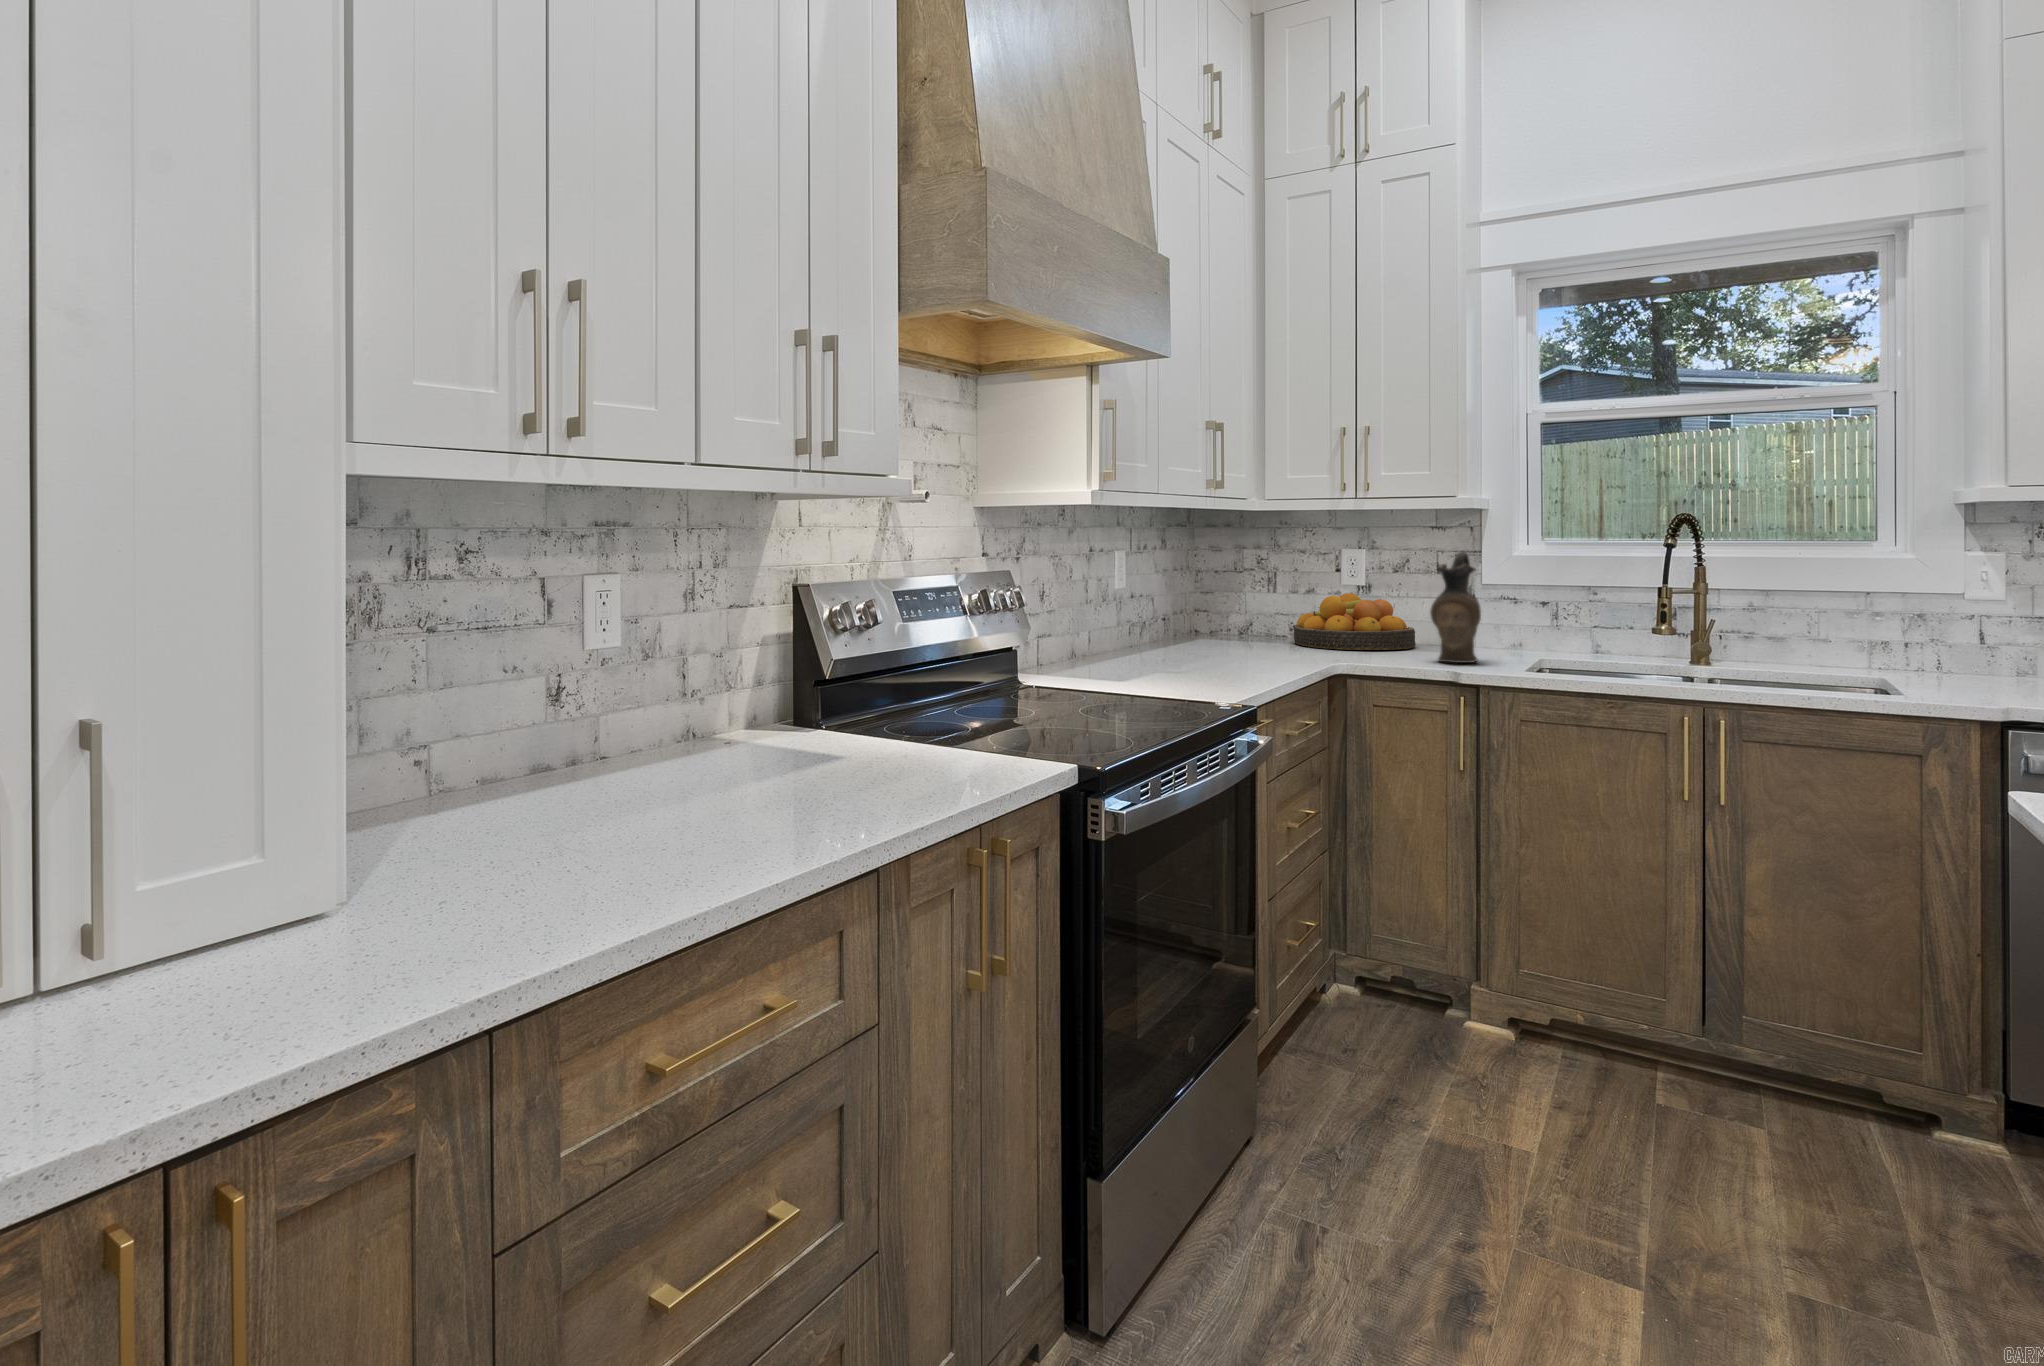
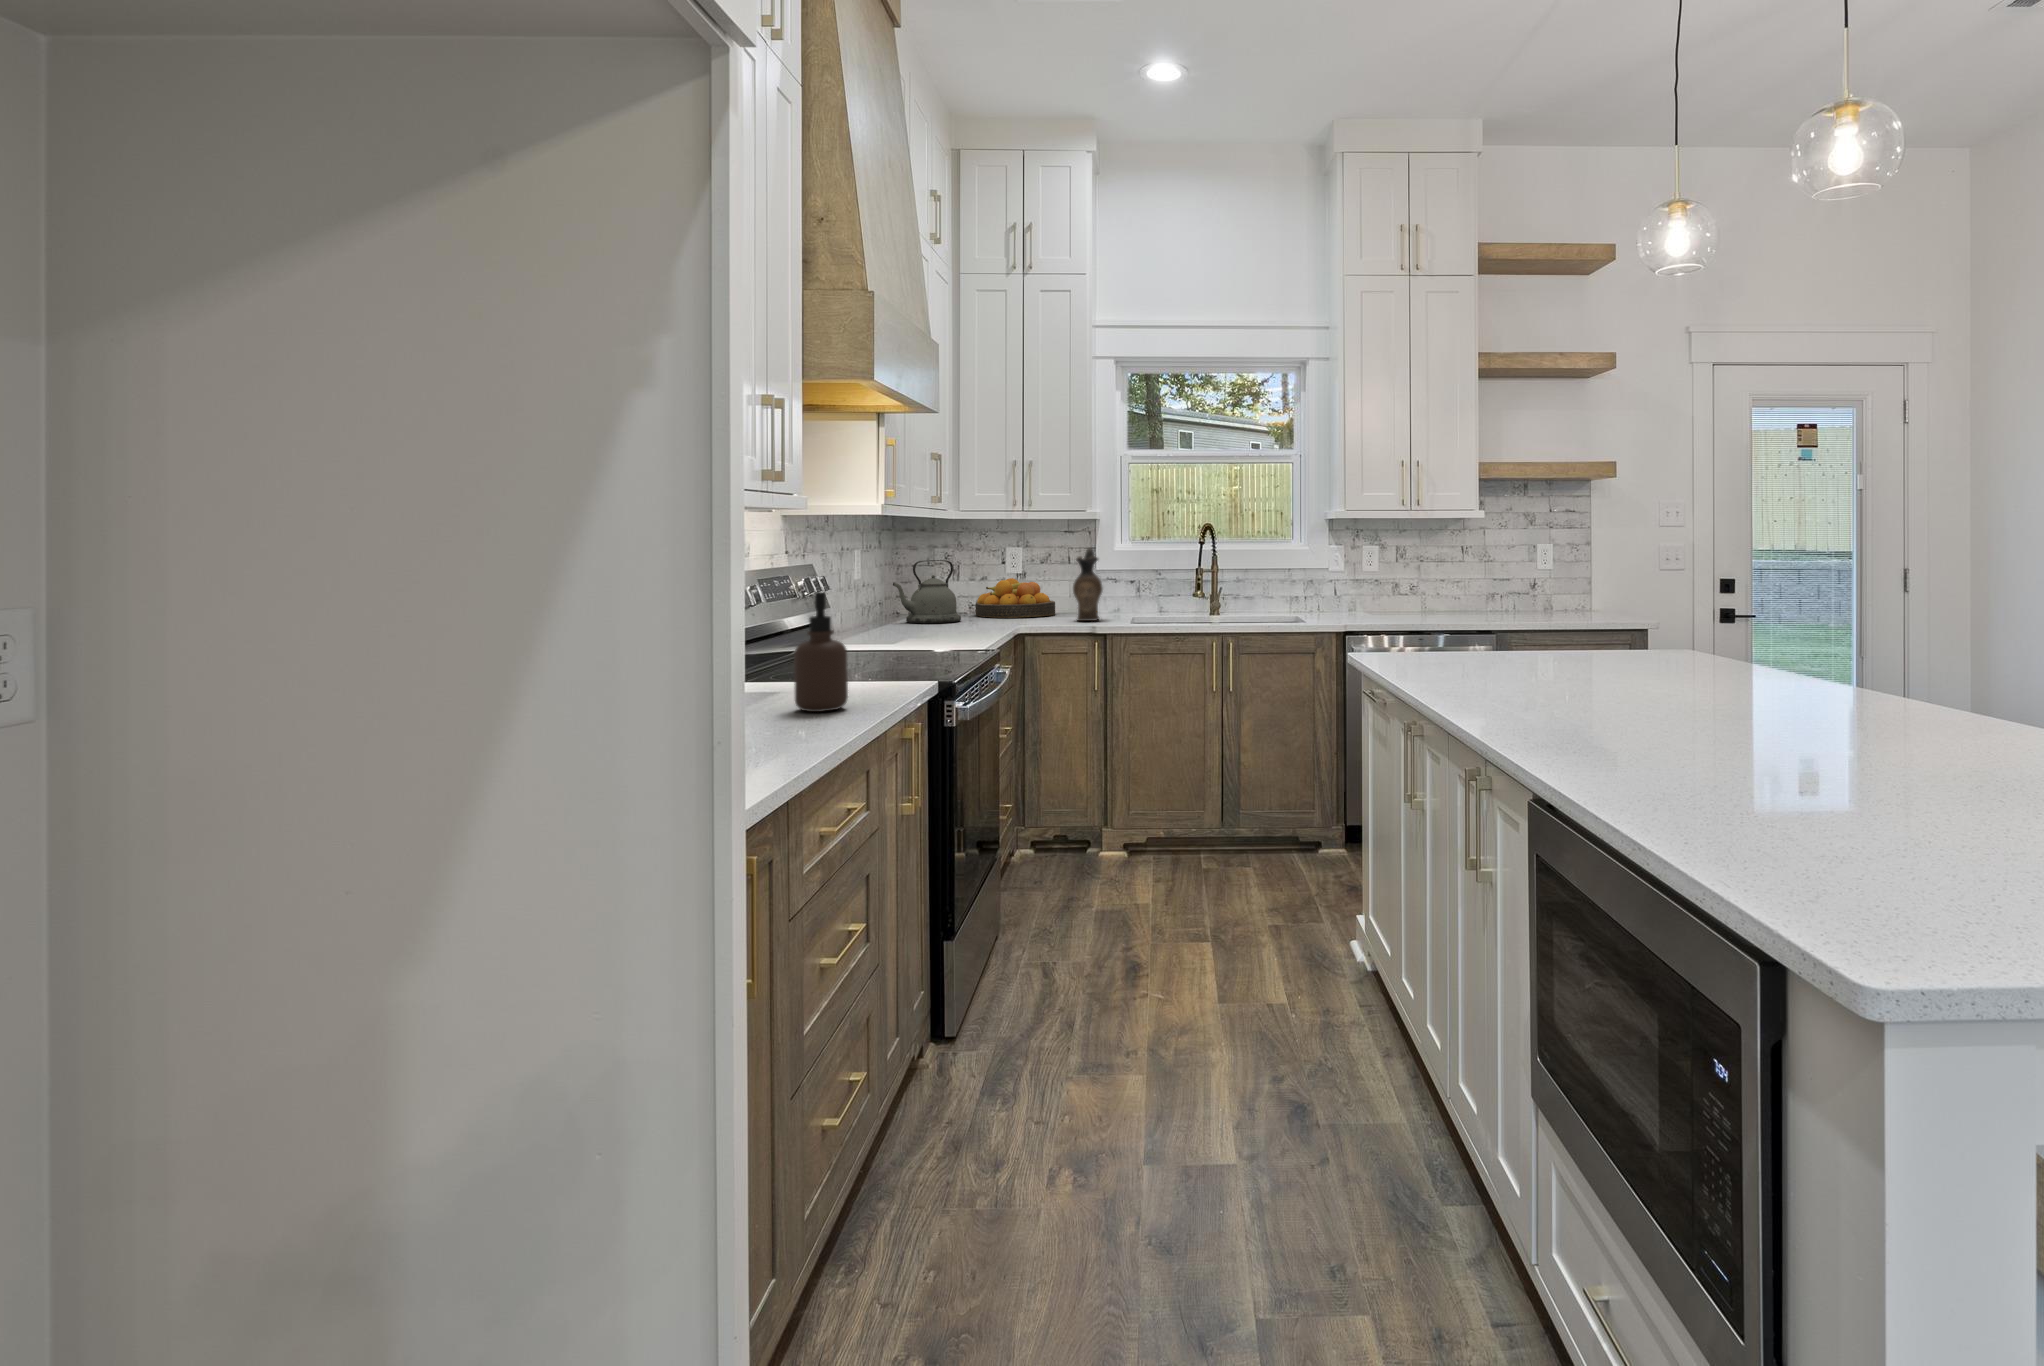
kettle: none [1167,566,1264,652] -> present [893,560,961,623]
soap dispenser: none [793,618,873,808] -> present [794,592,848,712]

